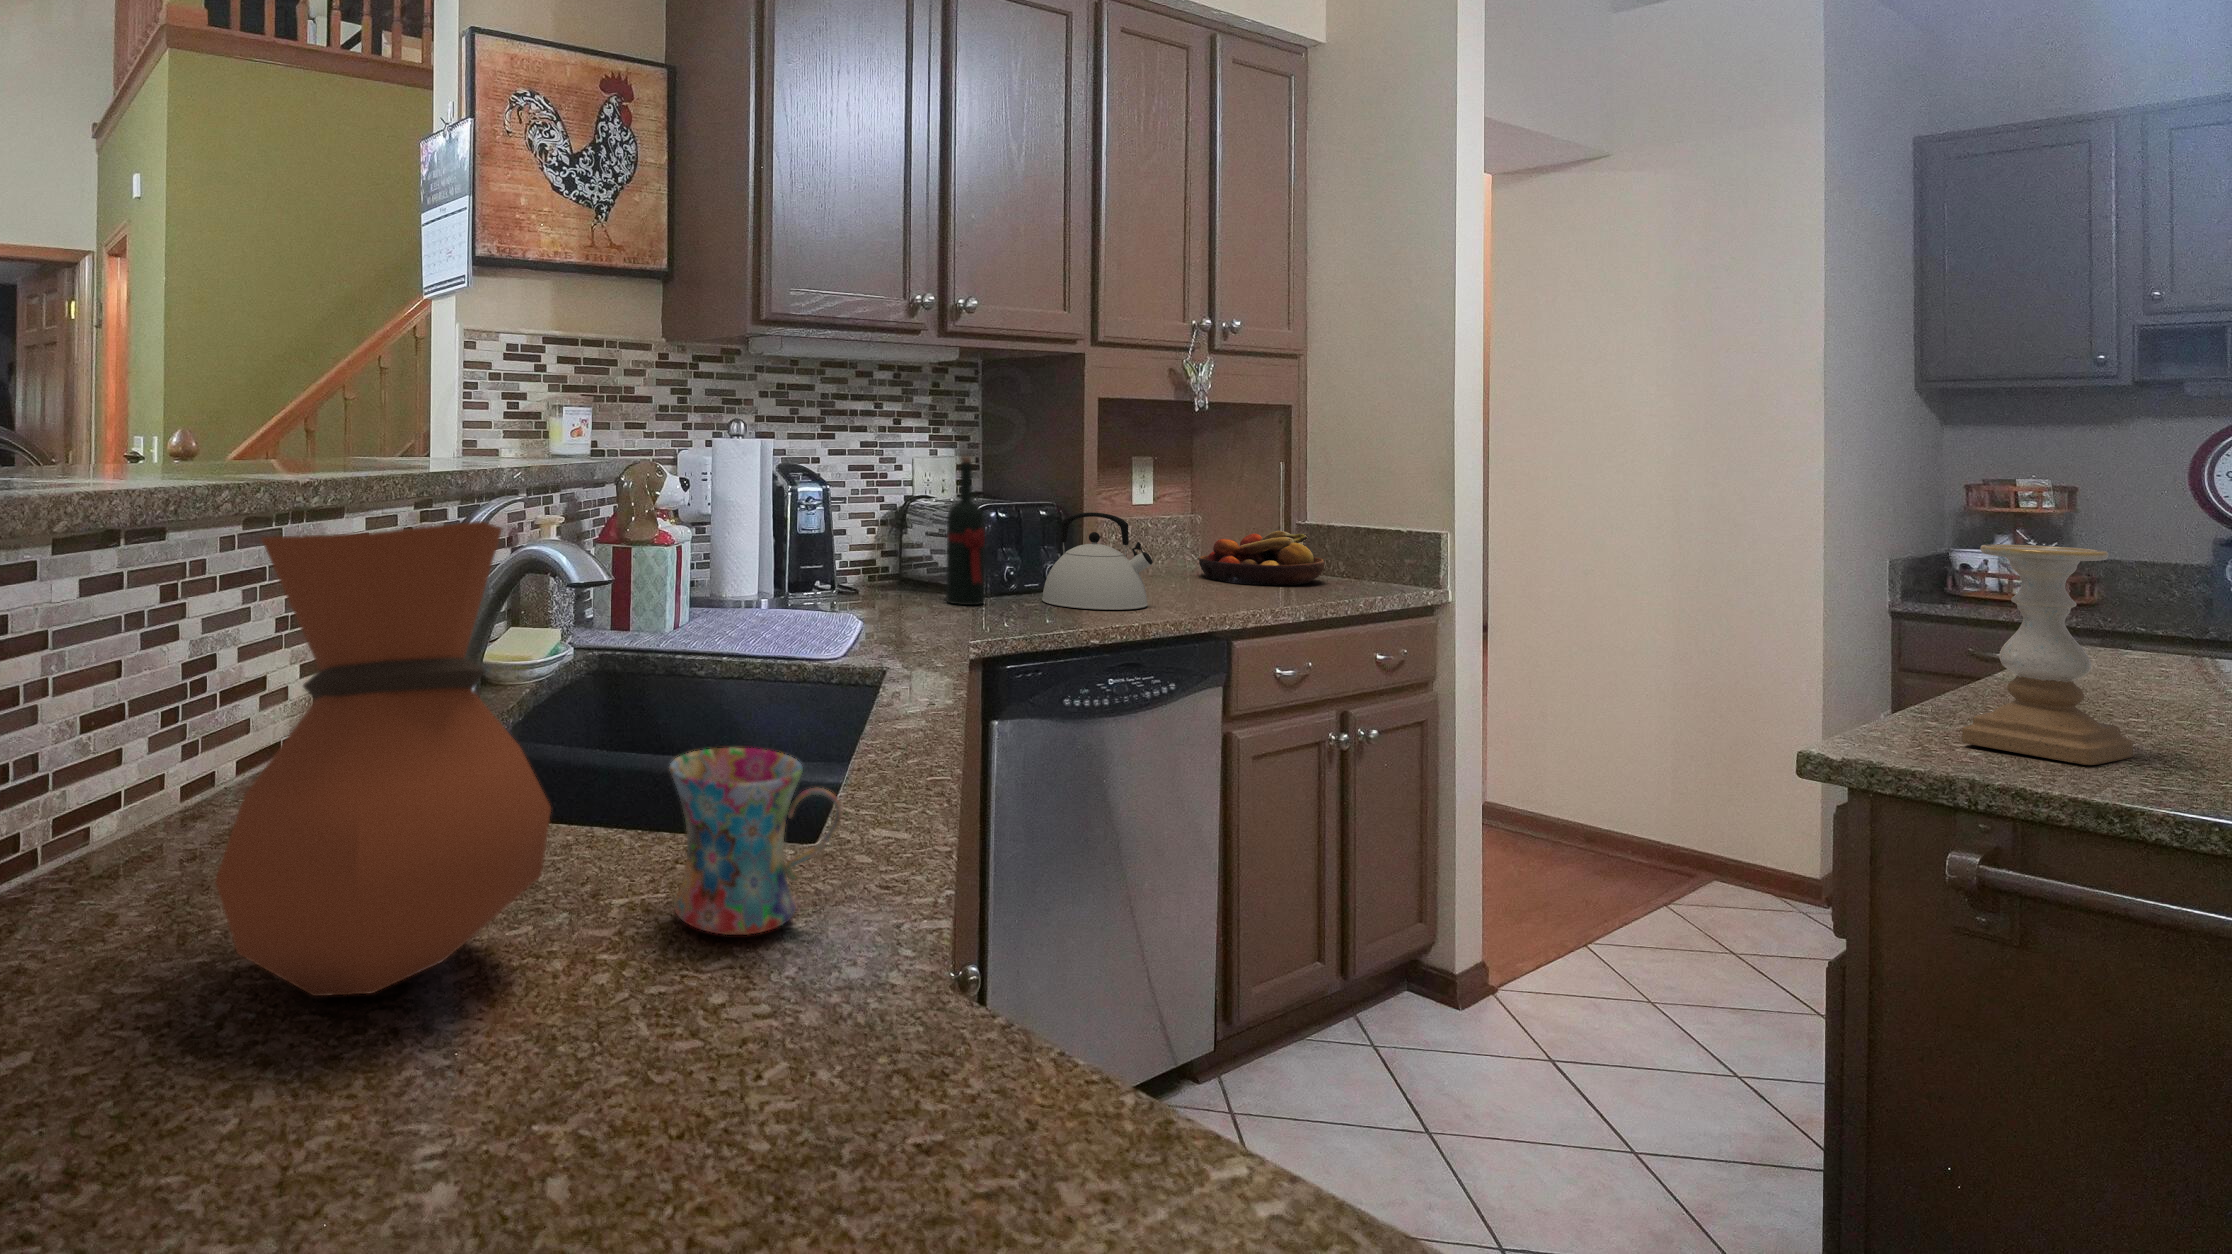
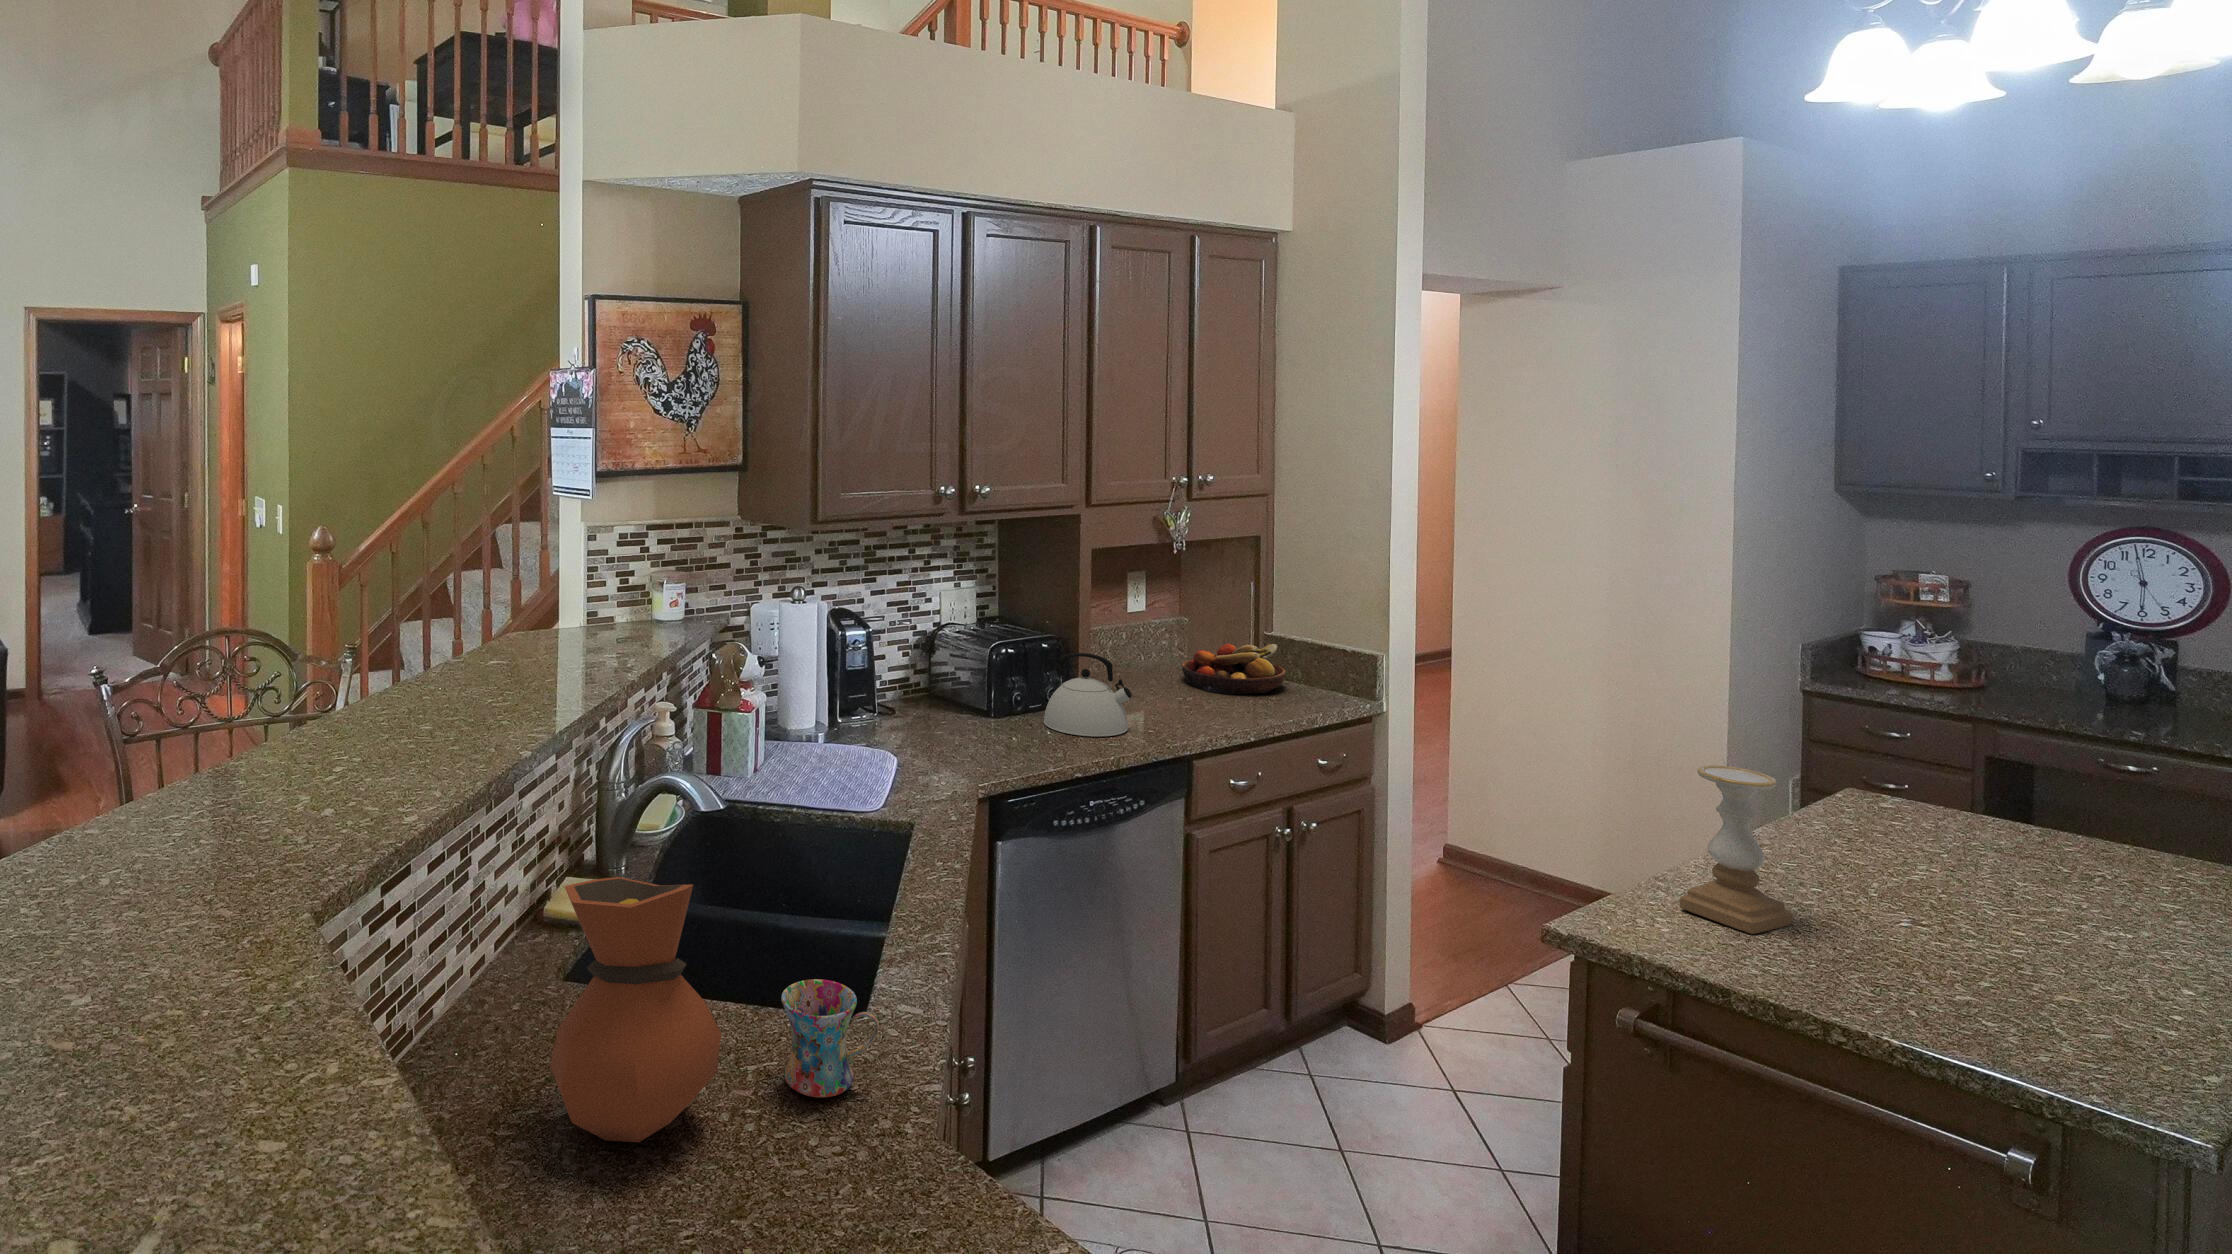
wine bottle: present [946,456,985,605] -> none [966,610,997,730]

